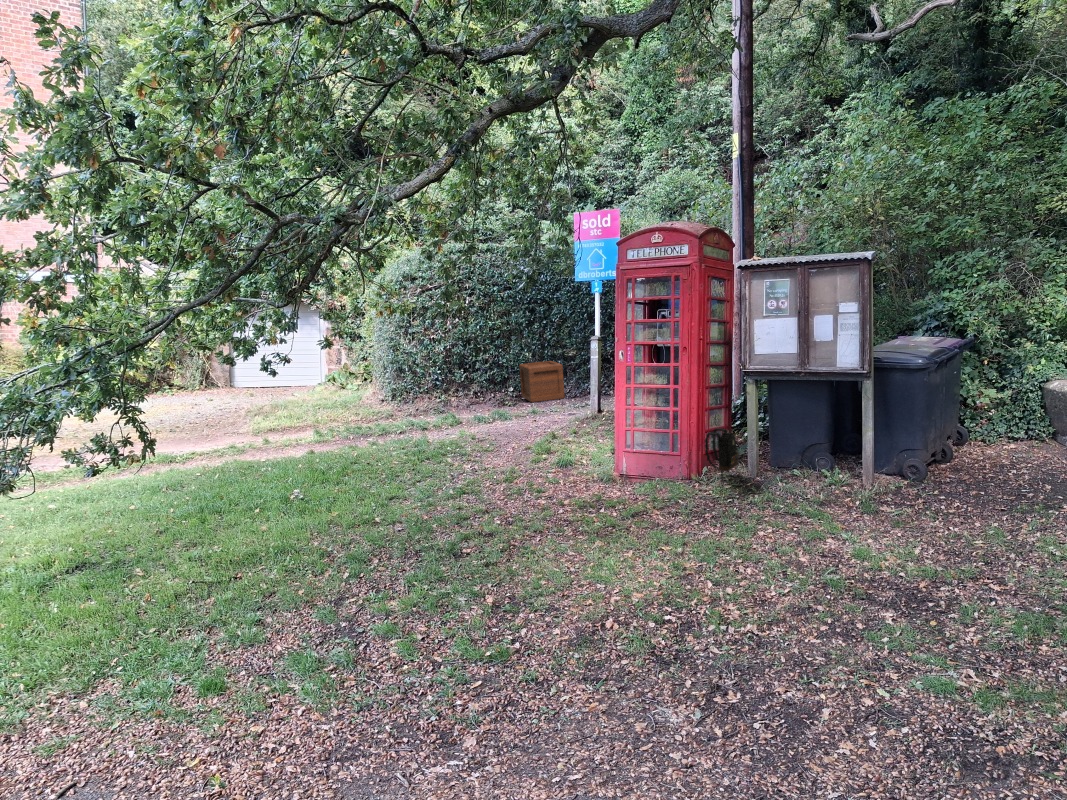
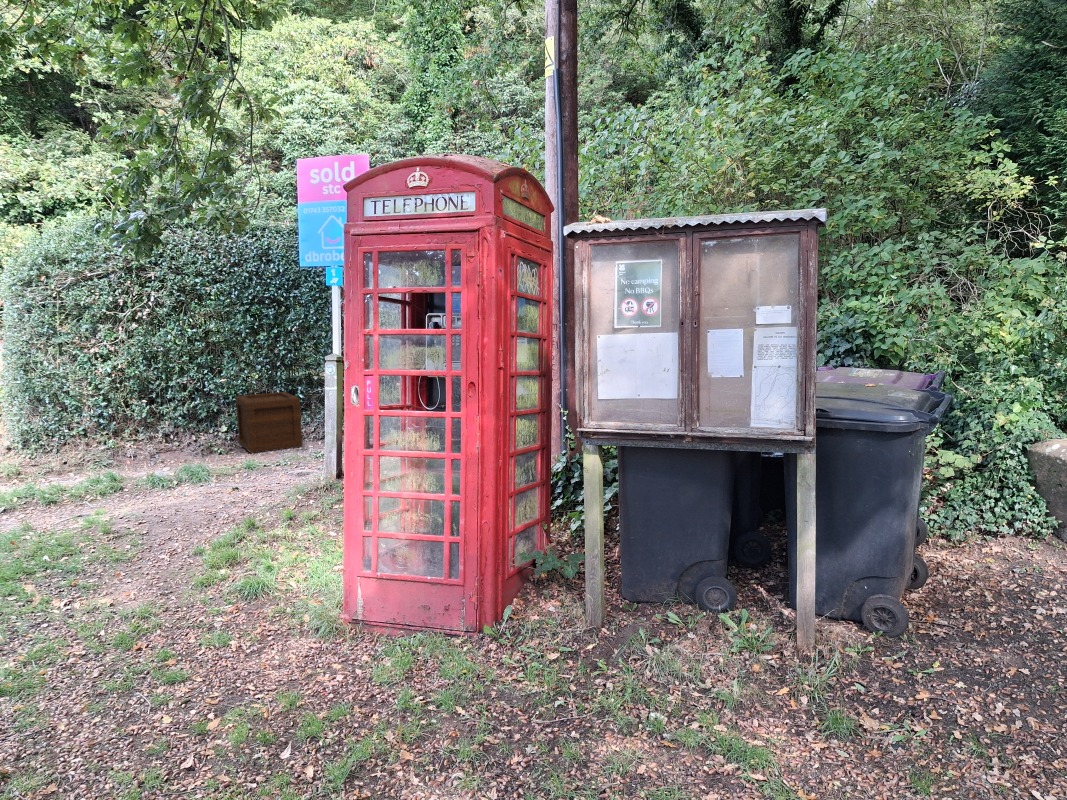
backpack: present [705,428,738,478] -> none [506,531,566,628]

